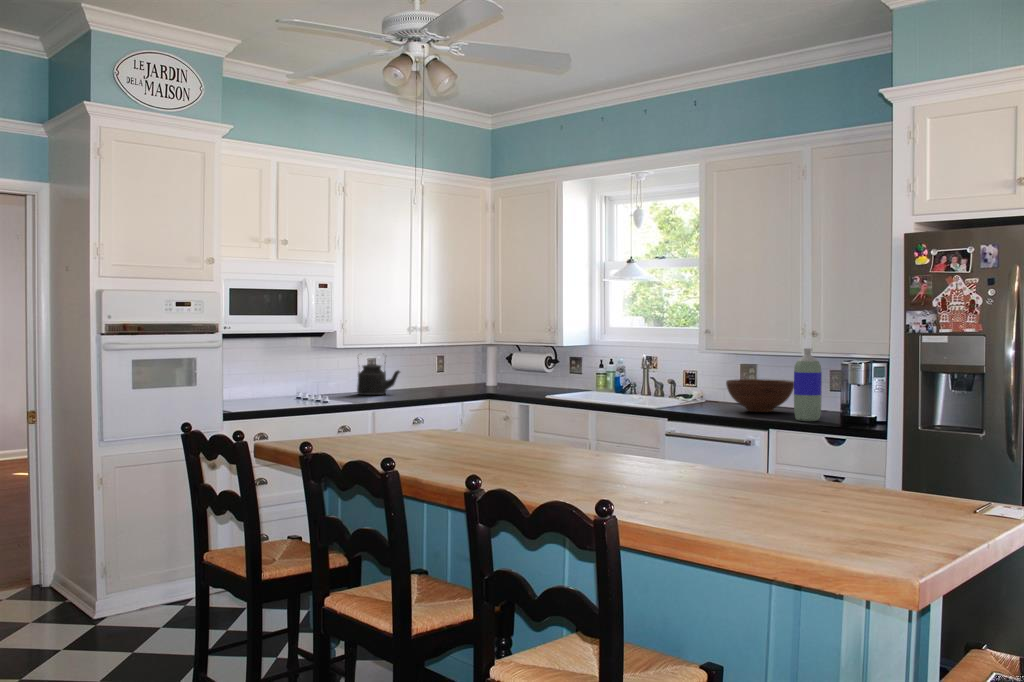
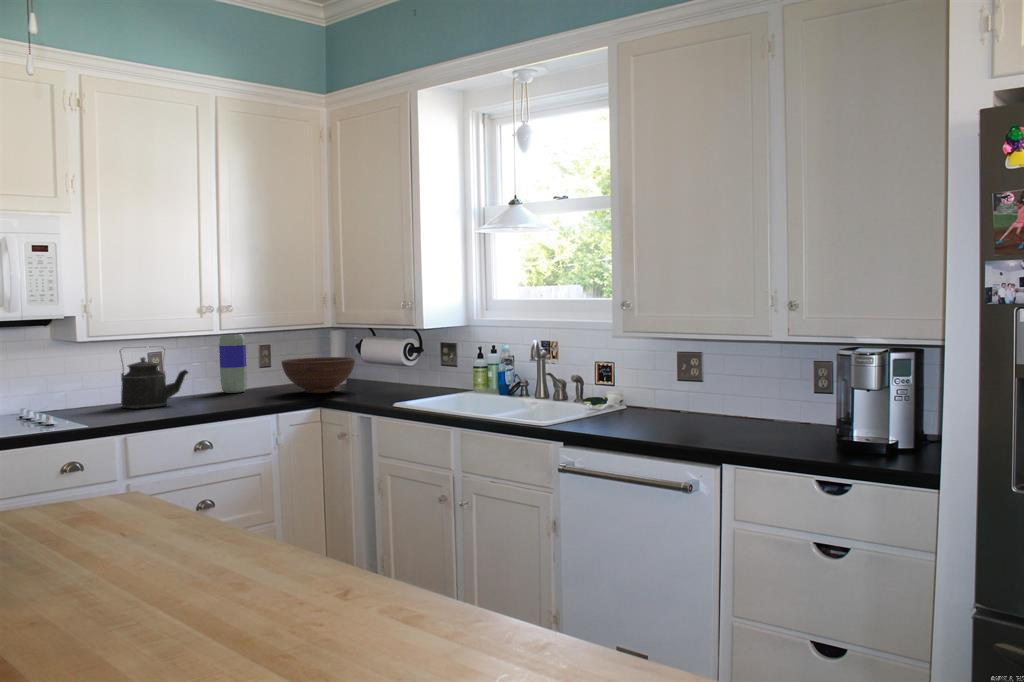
bottle: present [794,348,822,421] -> present [219,334,247,393]
fruit bowl: present [726,379,794,412] -> present [282,357,355,393]

